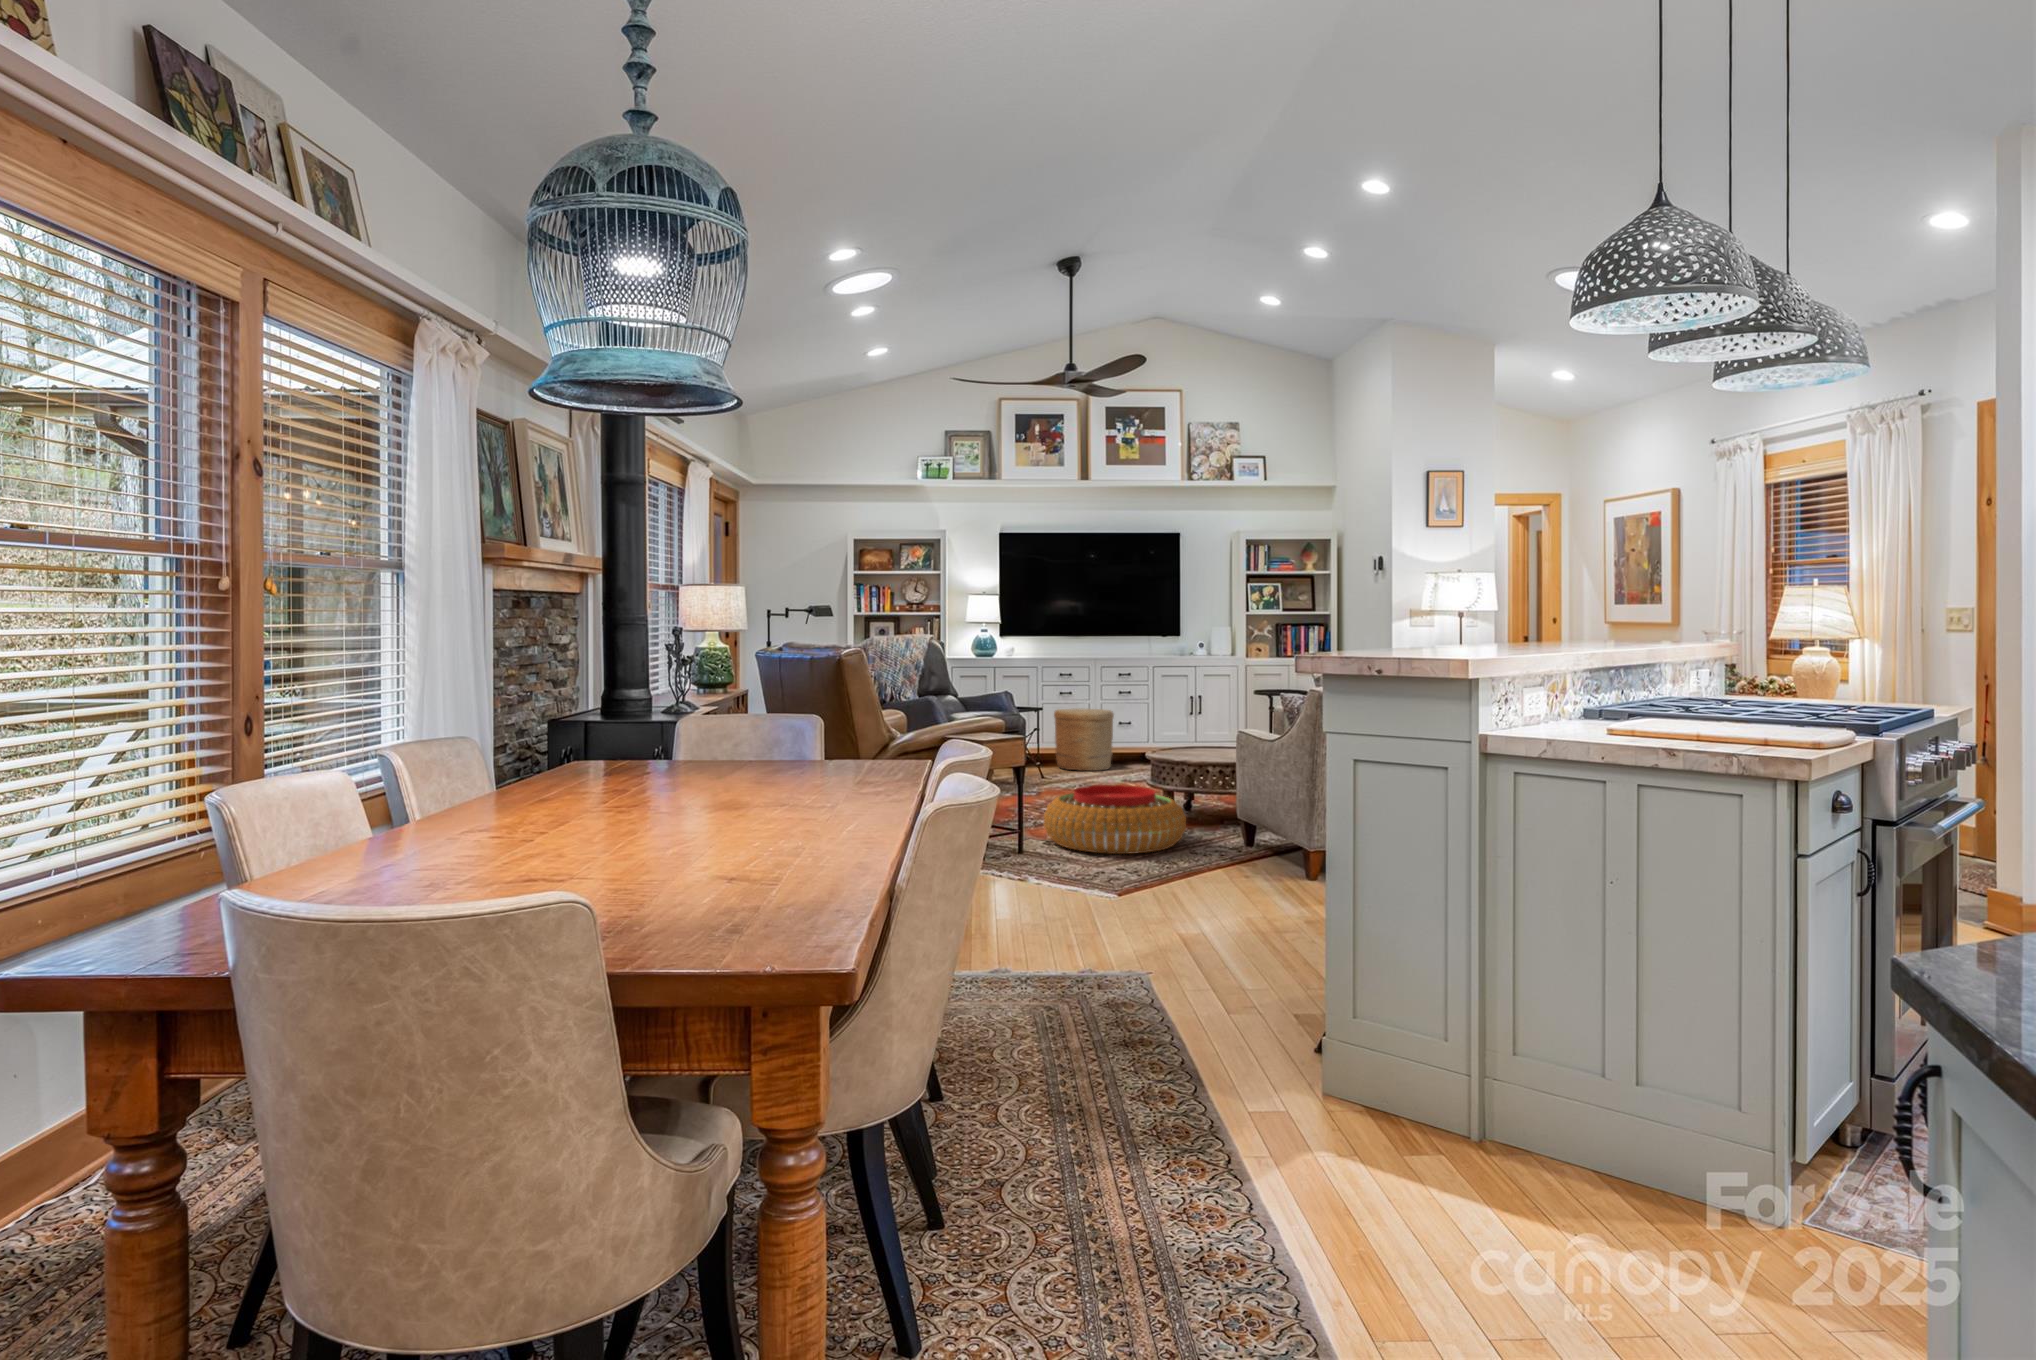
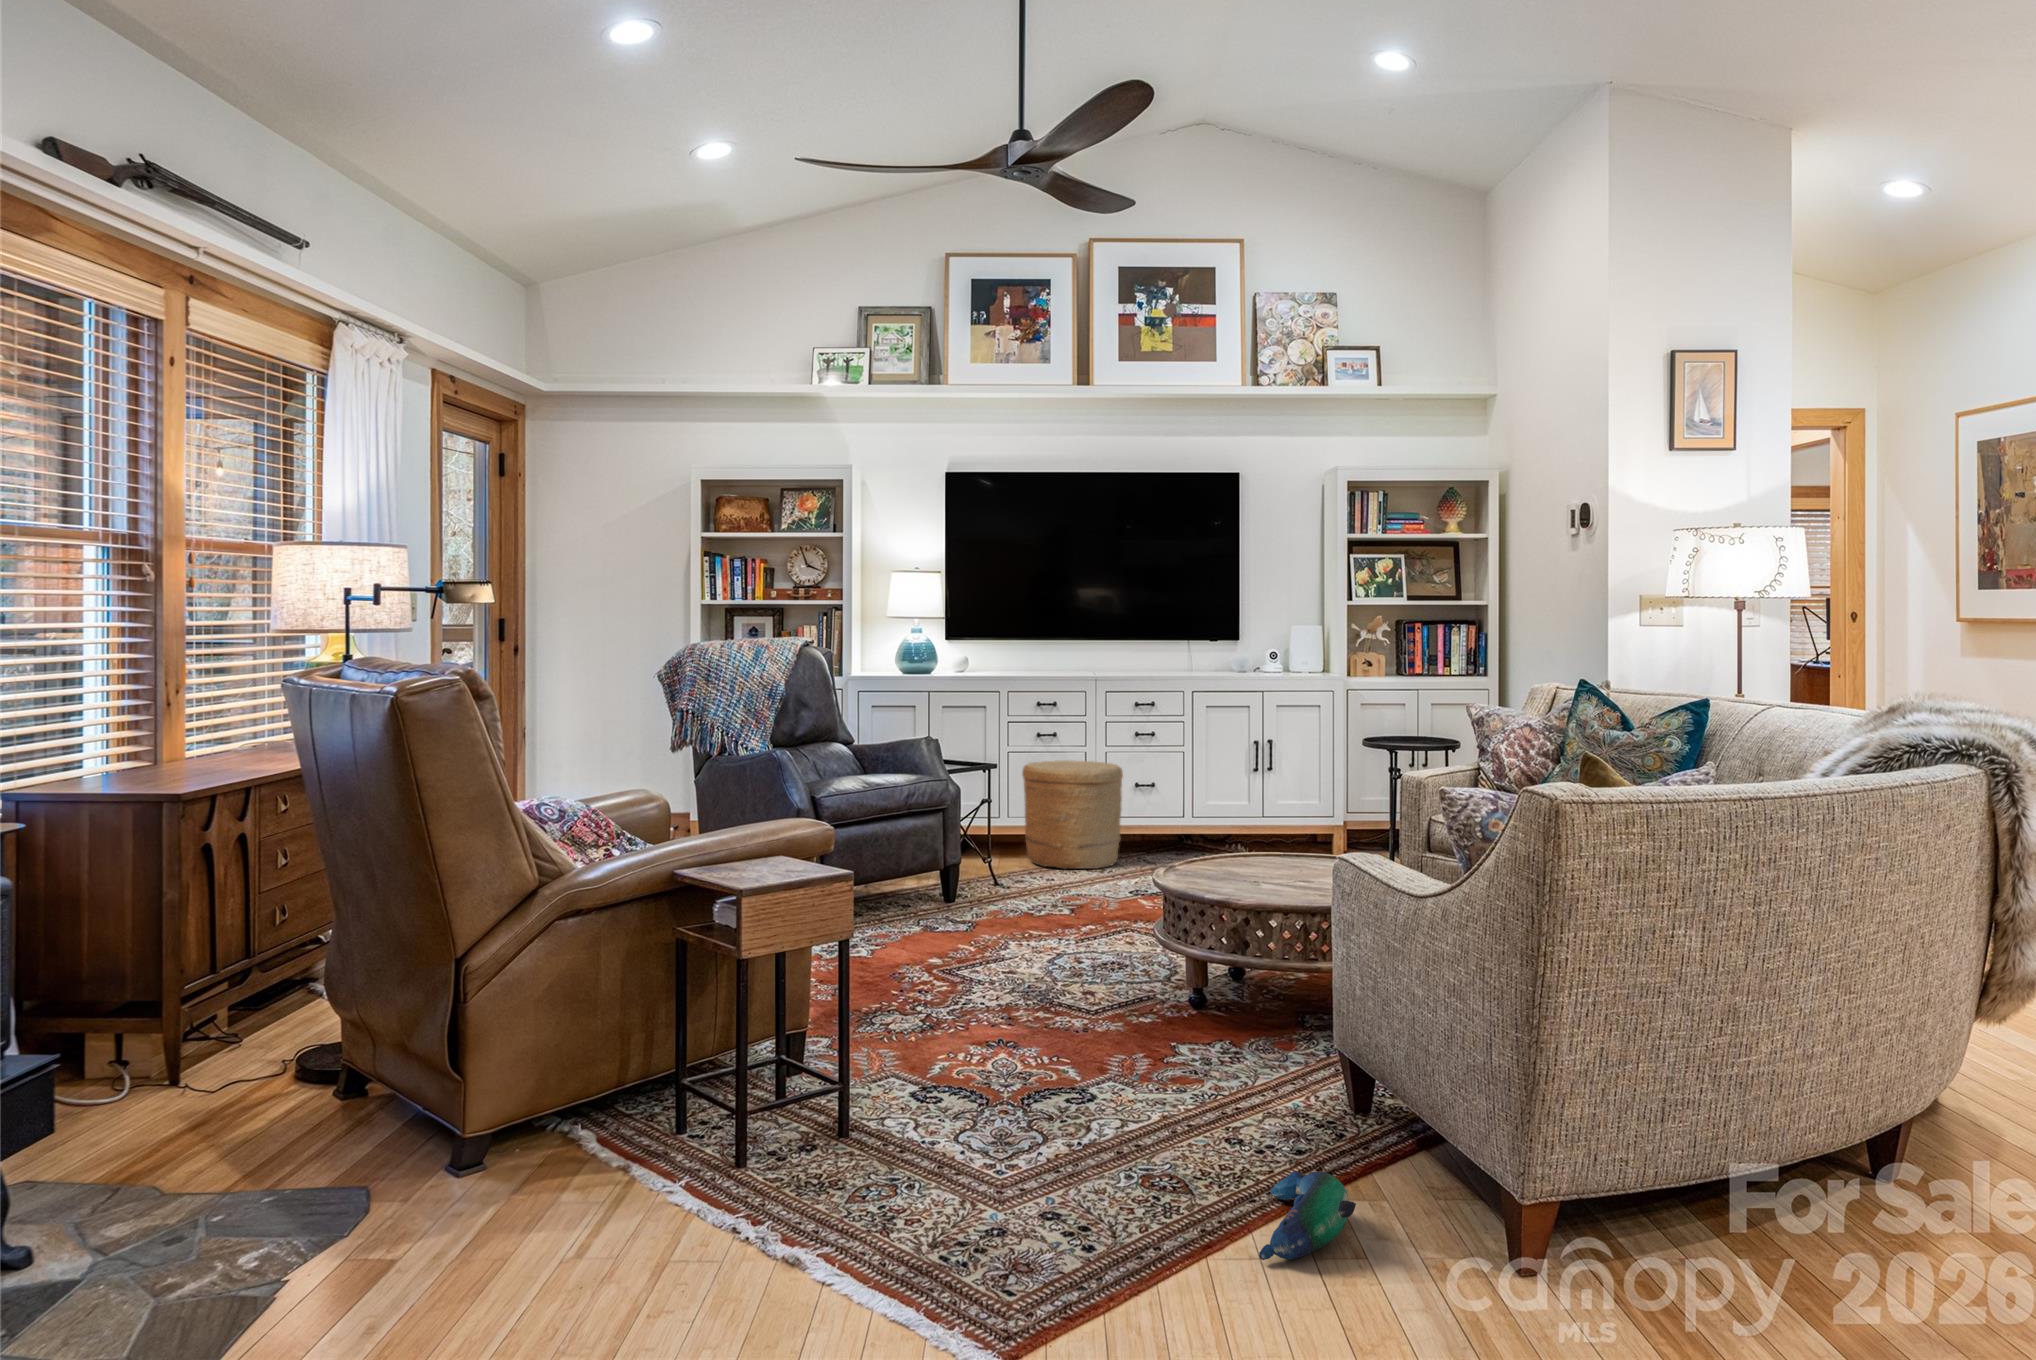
pouf: present [1044,785,1186,854] -> none [909,962,1224,1151]
plush toy: none [1205,848,1243,874] -> present [1259,1171,1356,1260]

